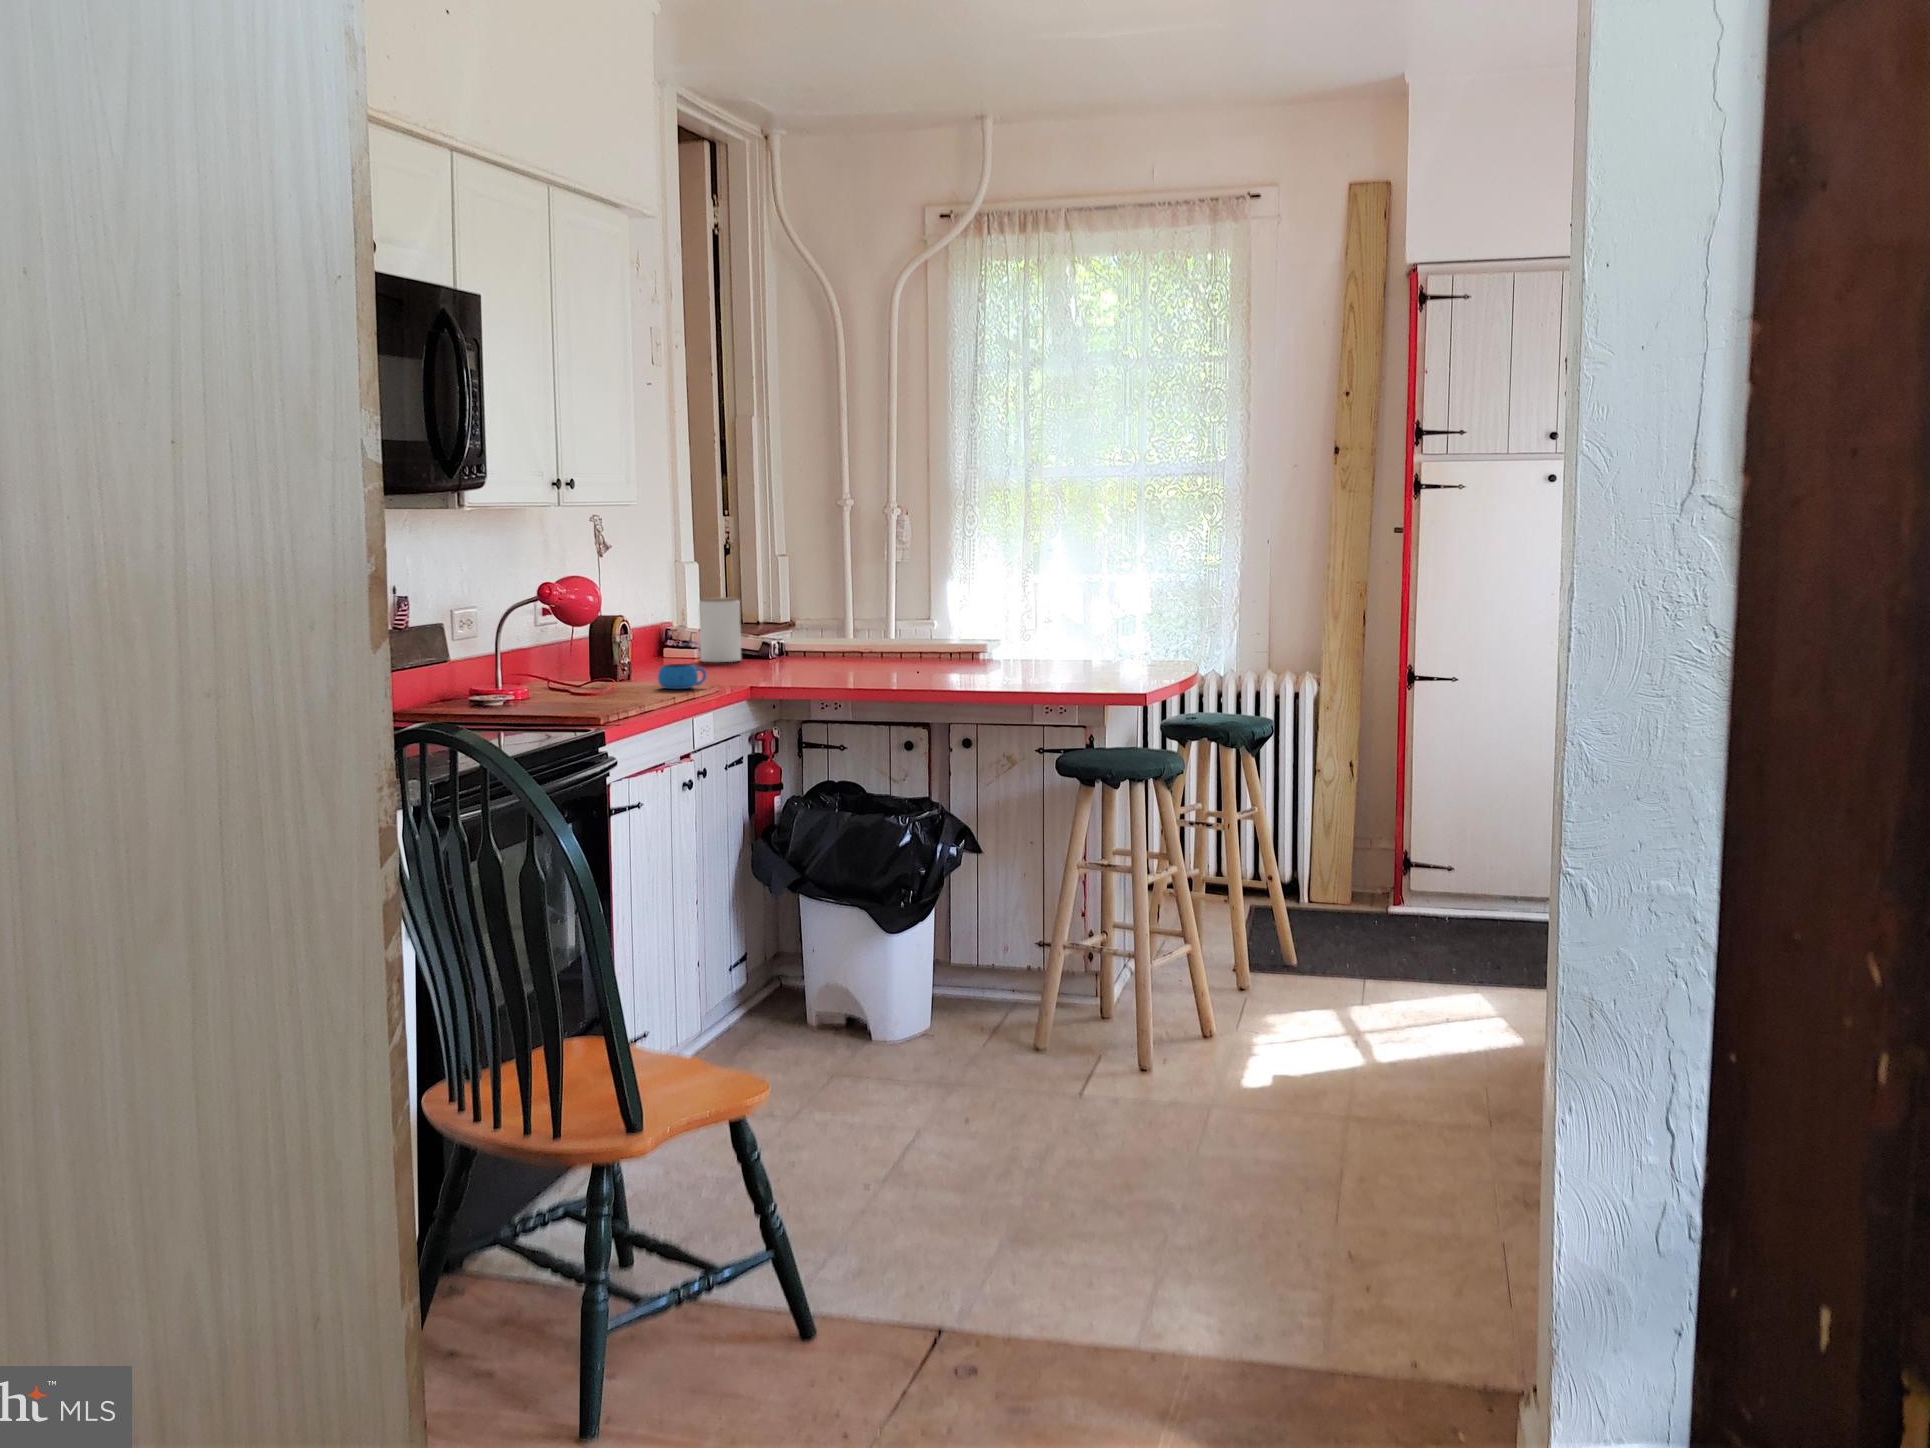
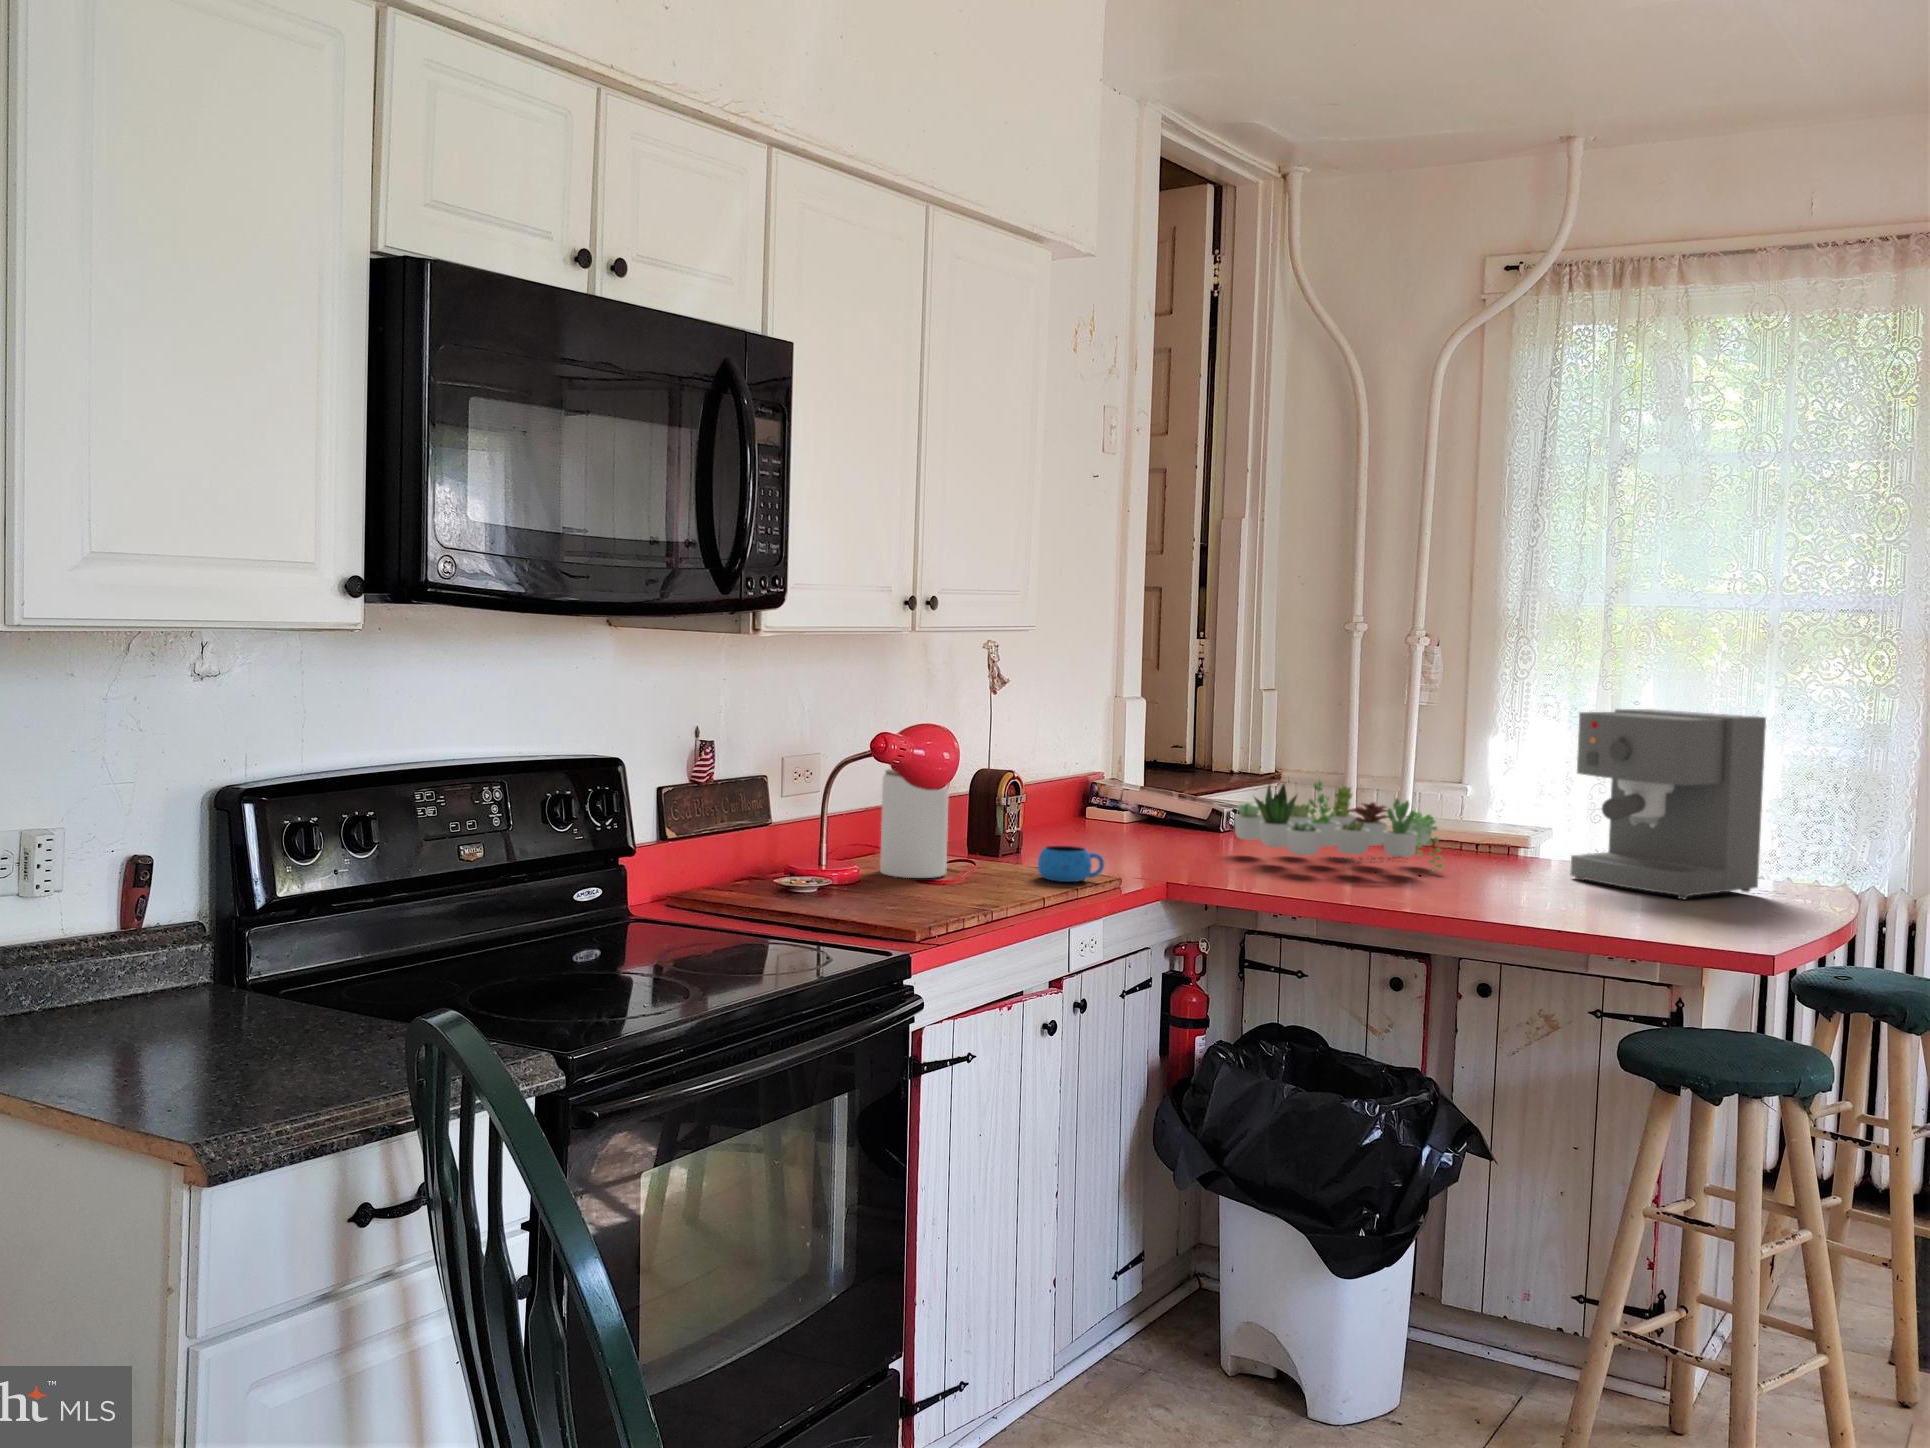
coffee maker: none [1017,547,1136,673] -> present [1570,709,1766,899]
jar: present [699,597,741,662] -> present [880,769,949,878]
succulent plant: none [785,605,934,669] -> present [1234,780,1443,872]

